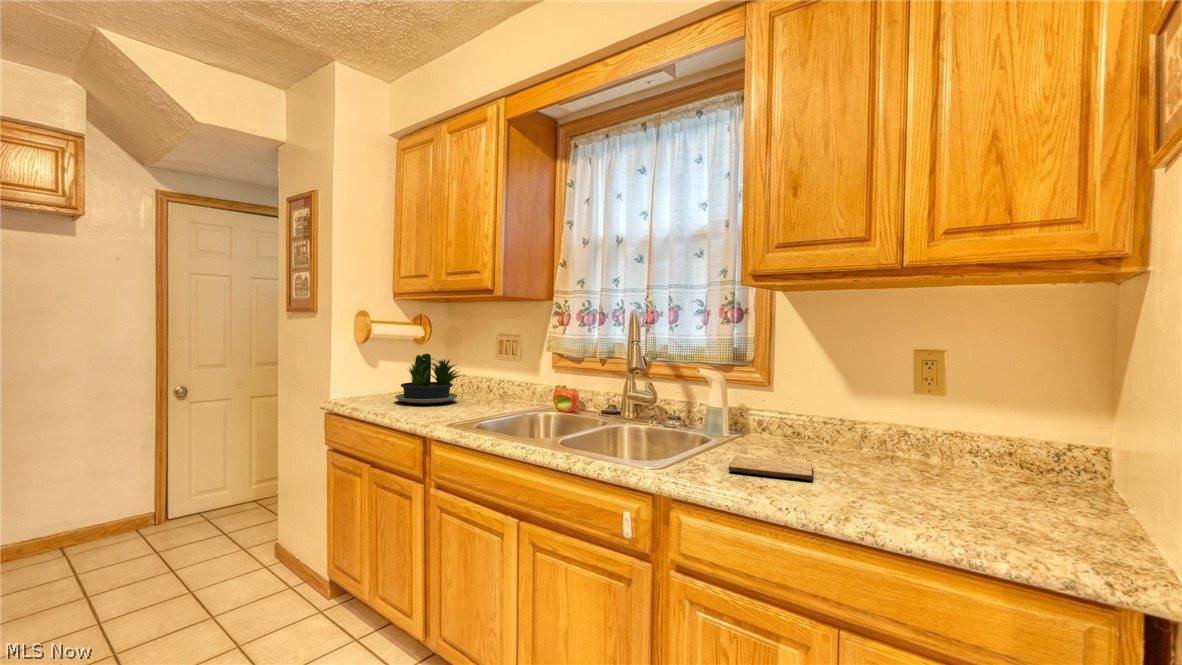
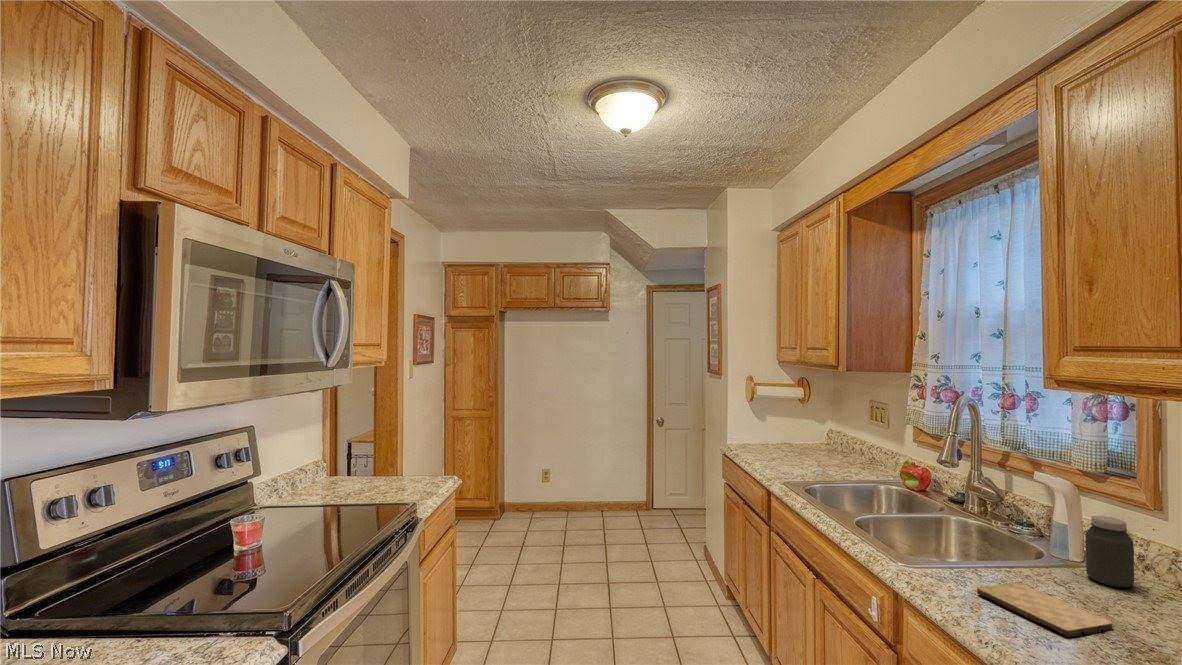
potted plant: present [395,353,459,403] -> none [772,413,834,457]
jar: none [745,392,774,445] -> present [1086,516,1134,587]

